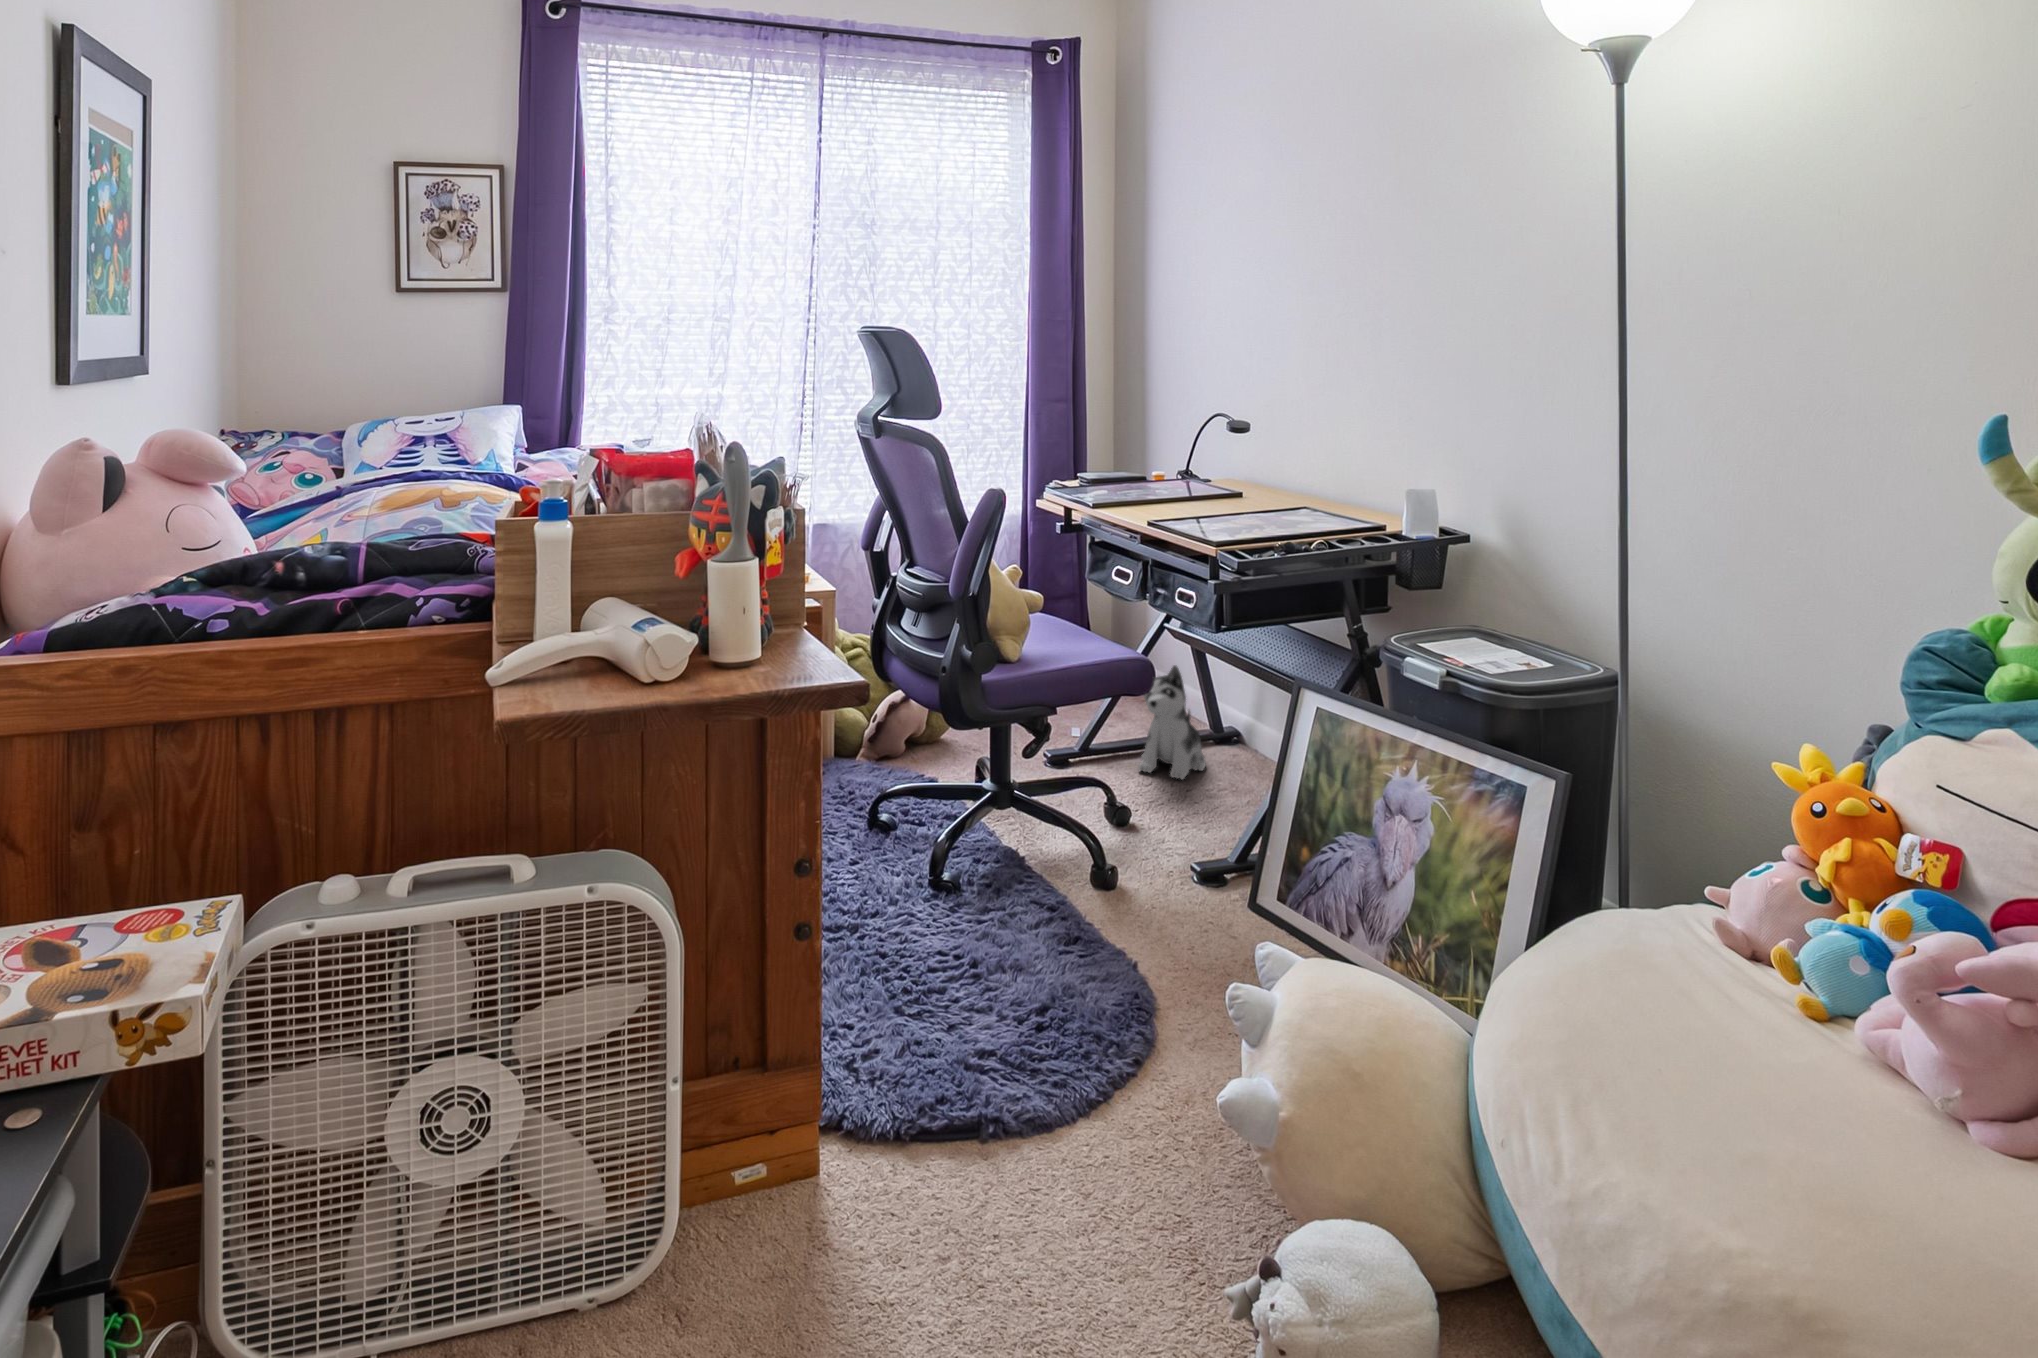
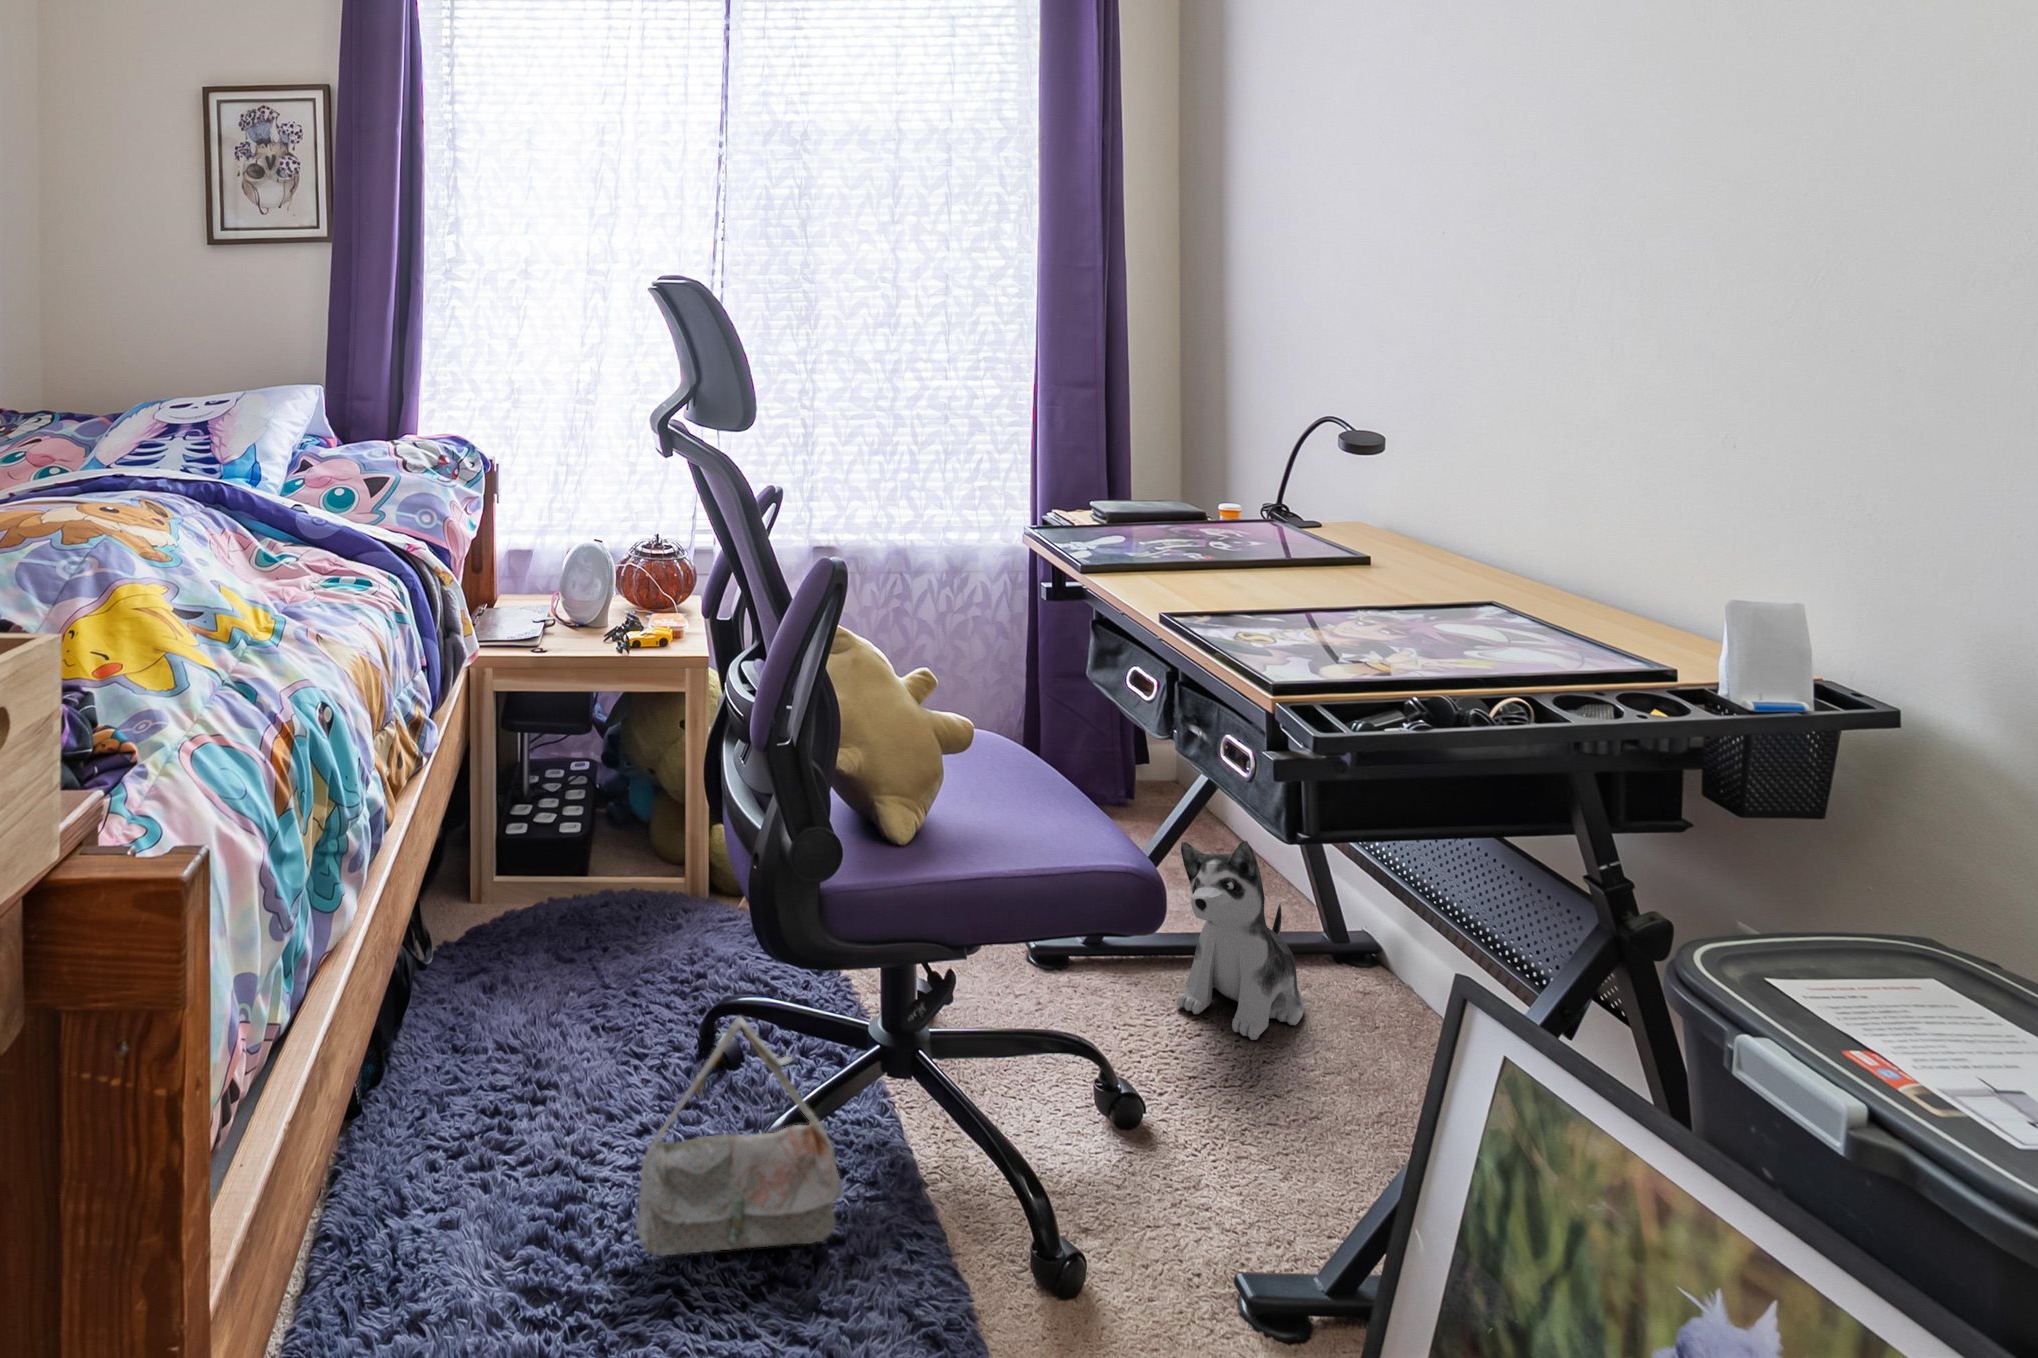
bag: none [879,764,996,909] -> present [636,1017,844,1256]

